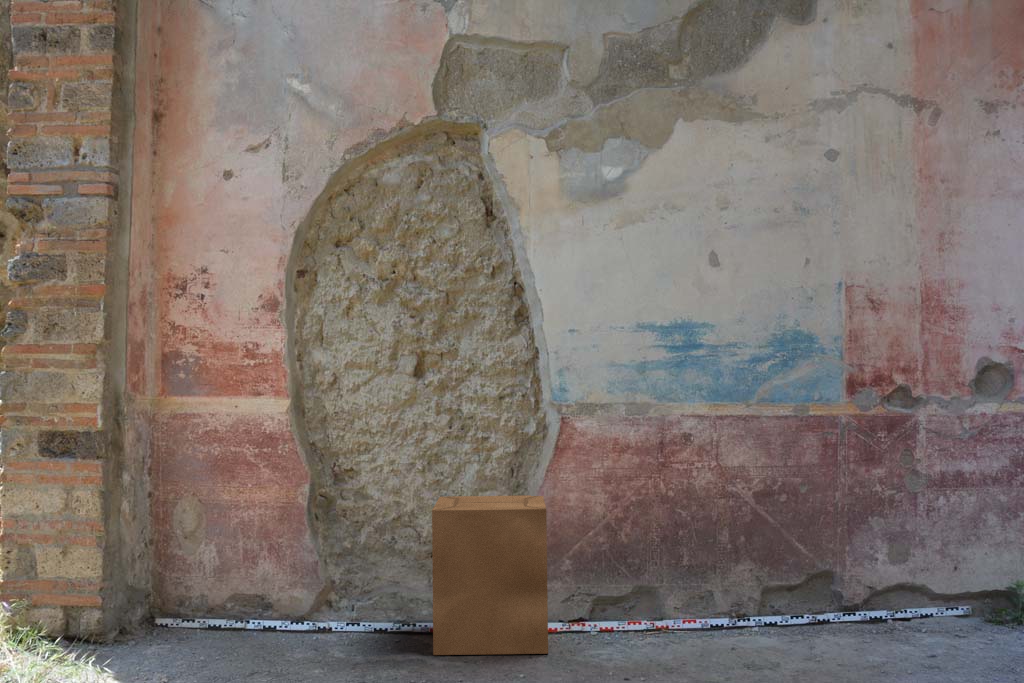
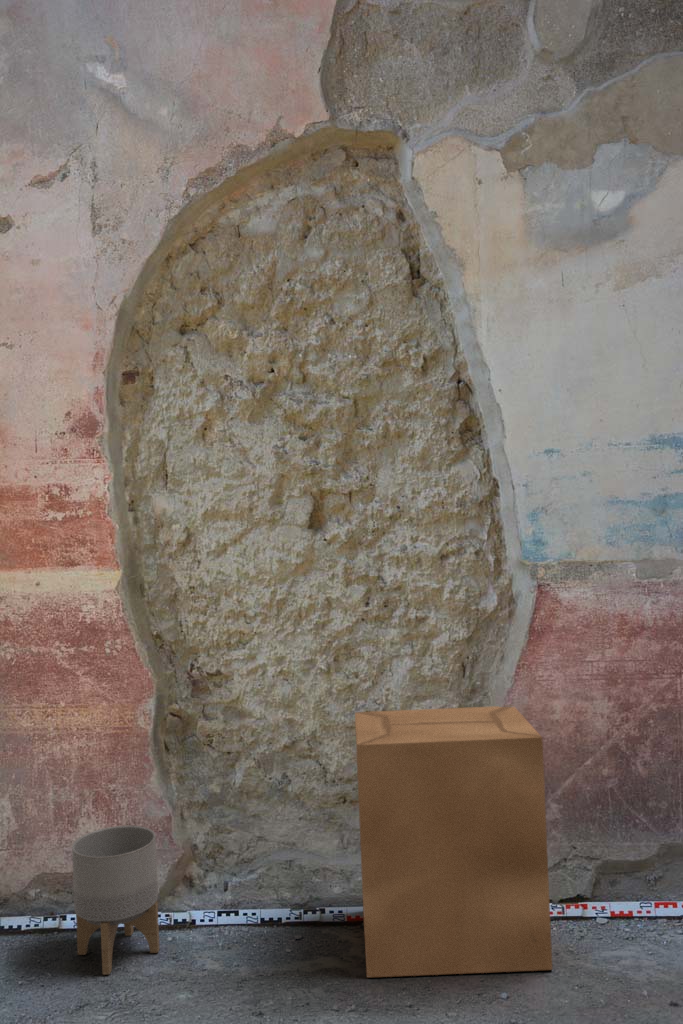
planter: none [253,564,307,651] -> present [72,826,160,975]

